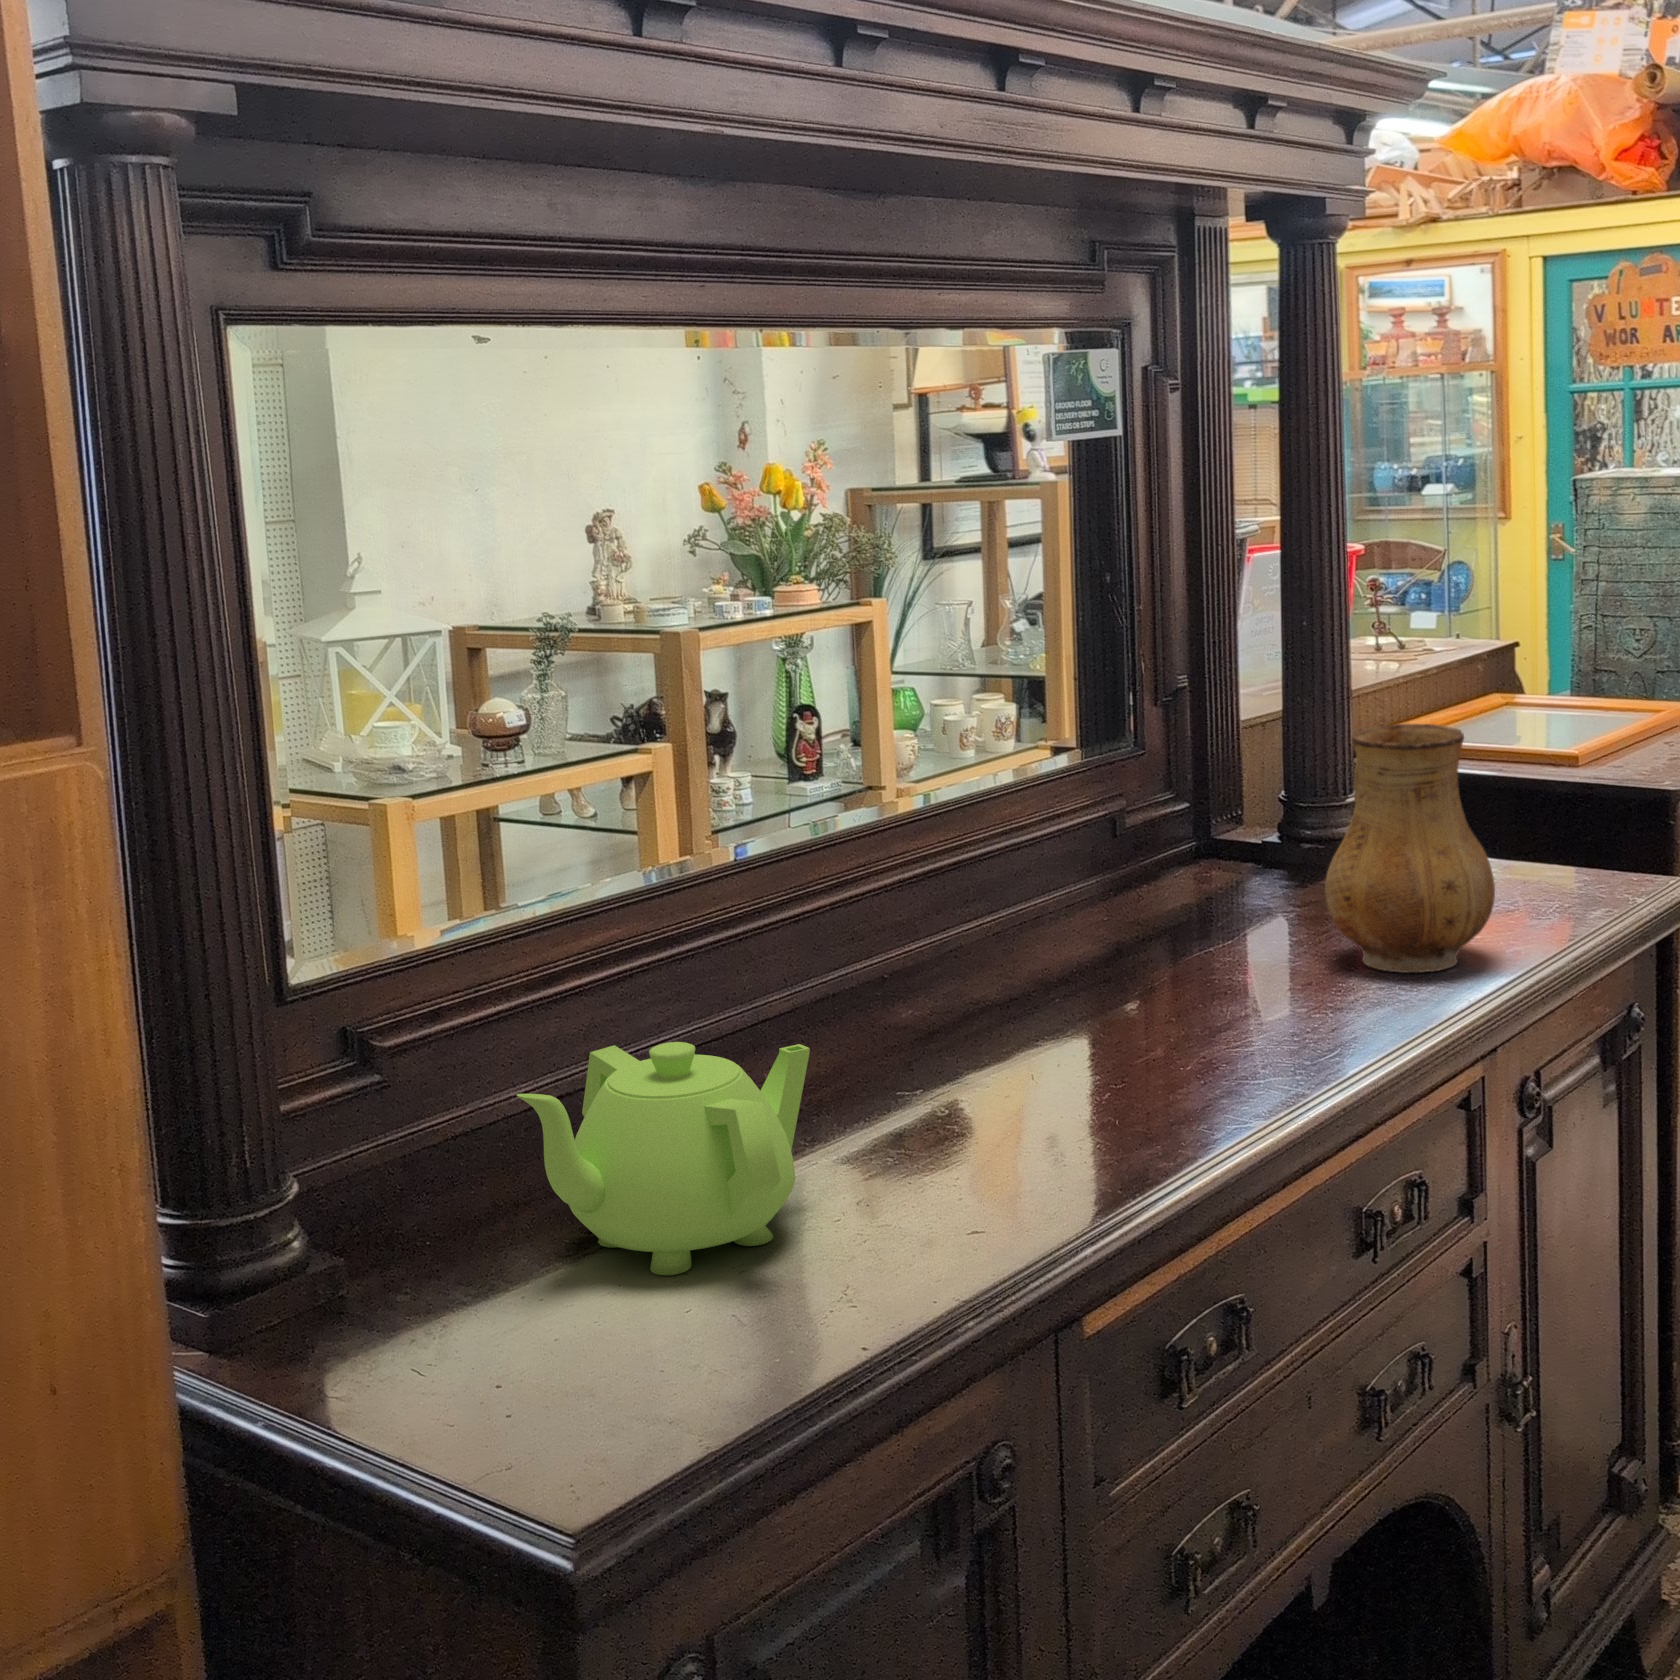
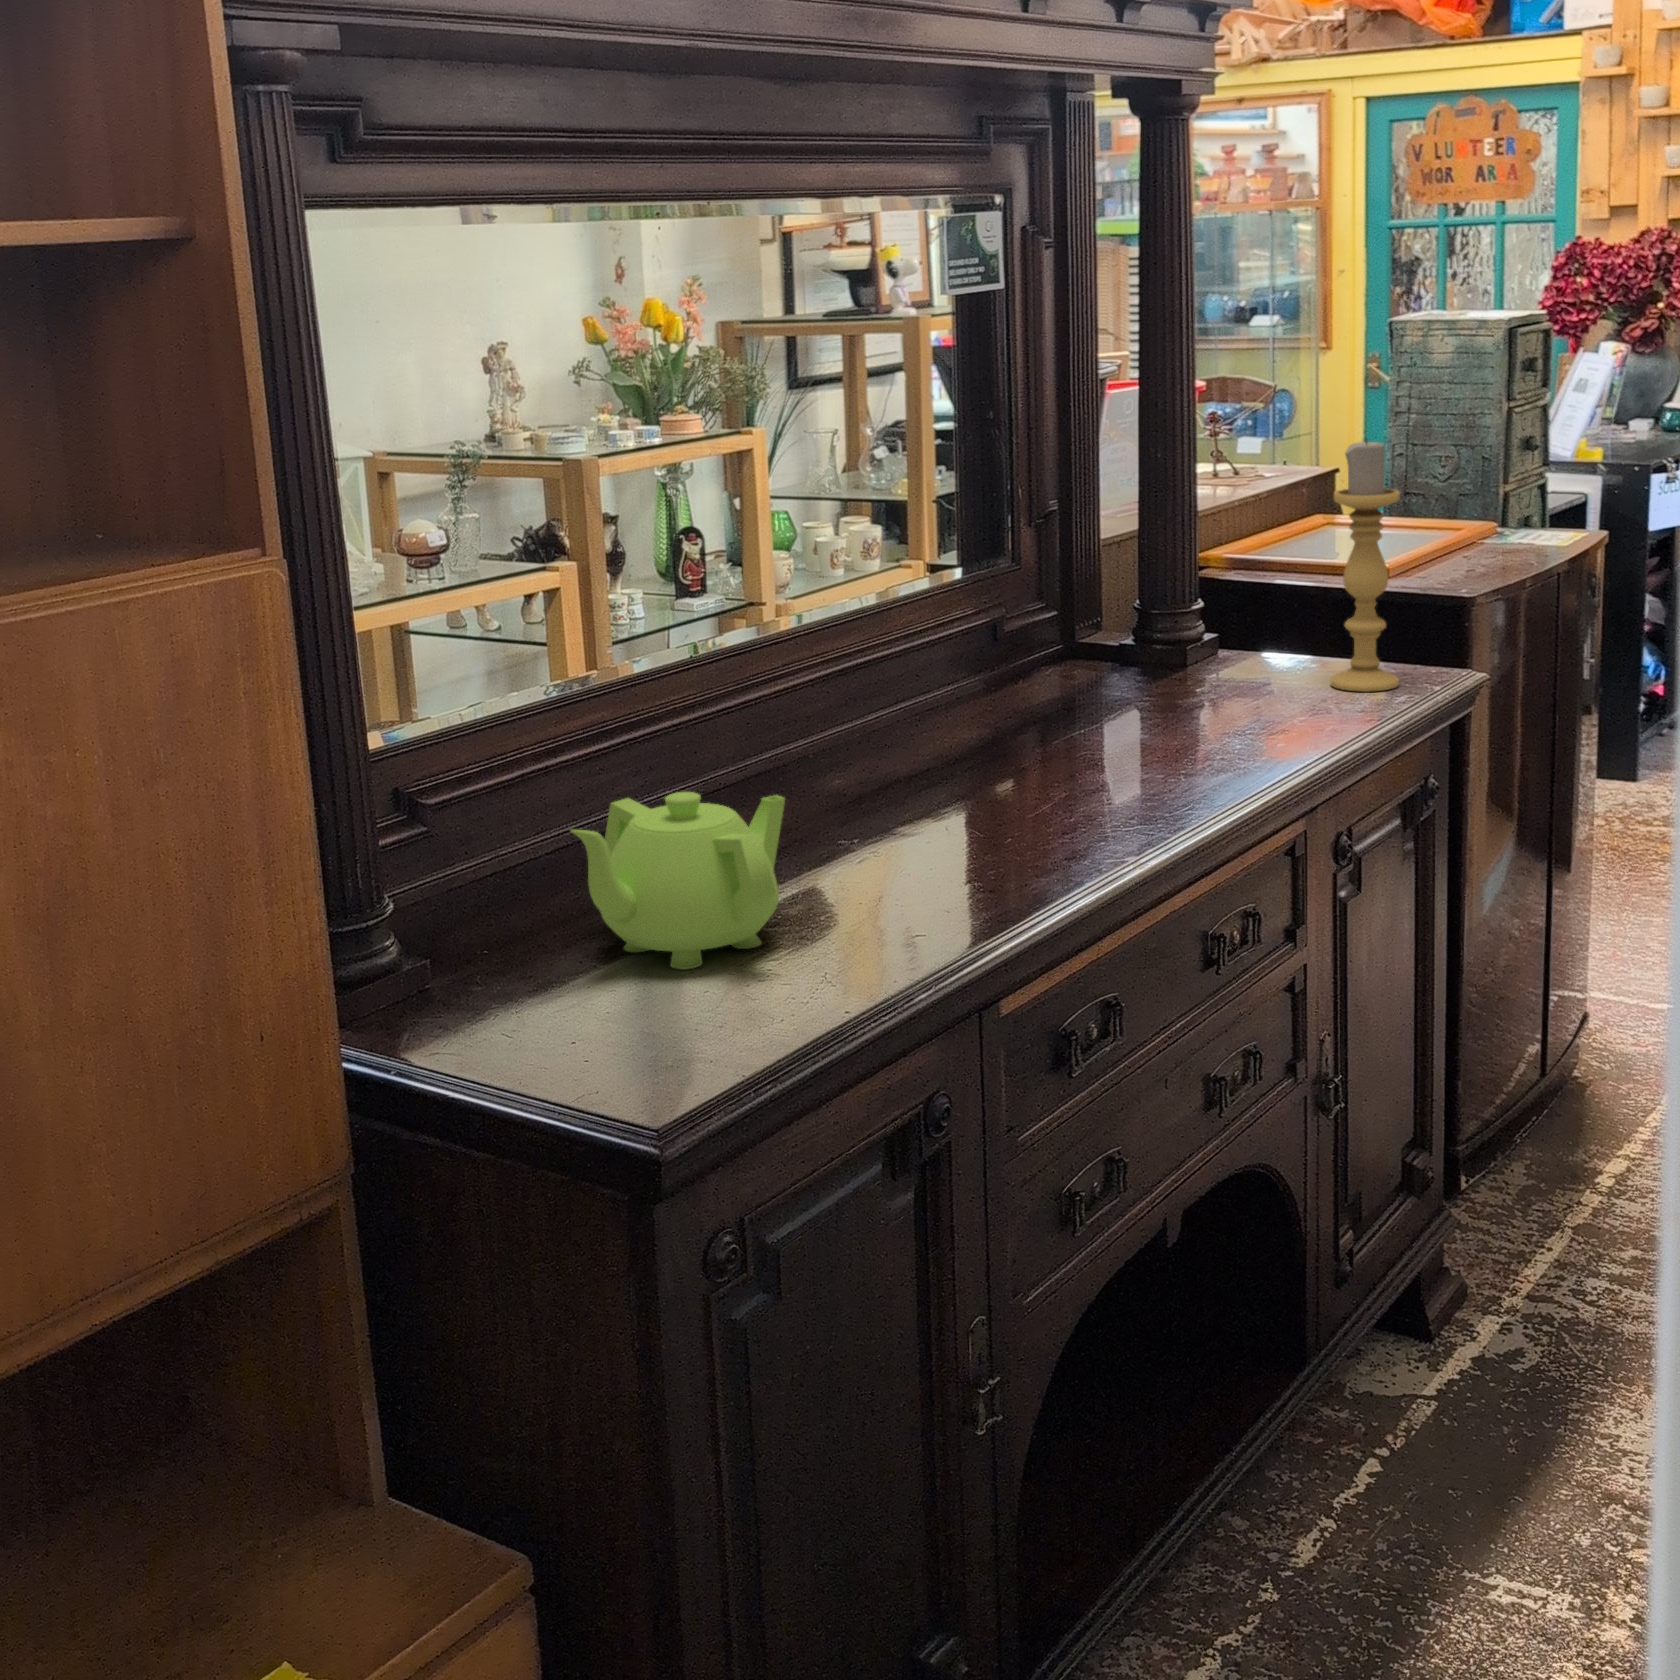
candle holder: none [1511,604,1594,903] -> present [1331,439,1400,692]
ceramic pitcher: present [1325,723,1495,973] -> none [1179,540,1318,747]

